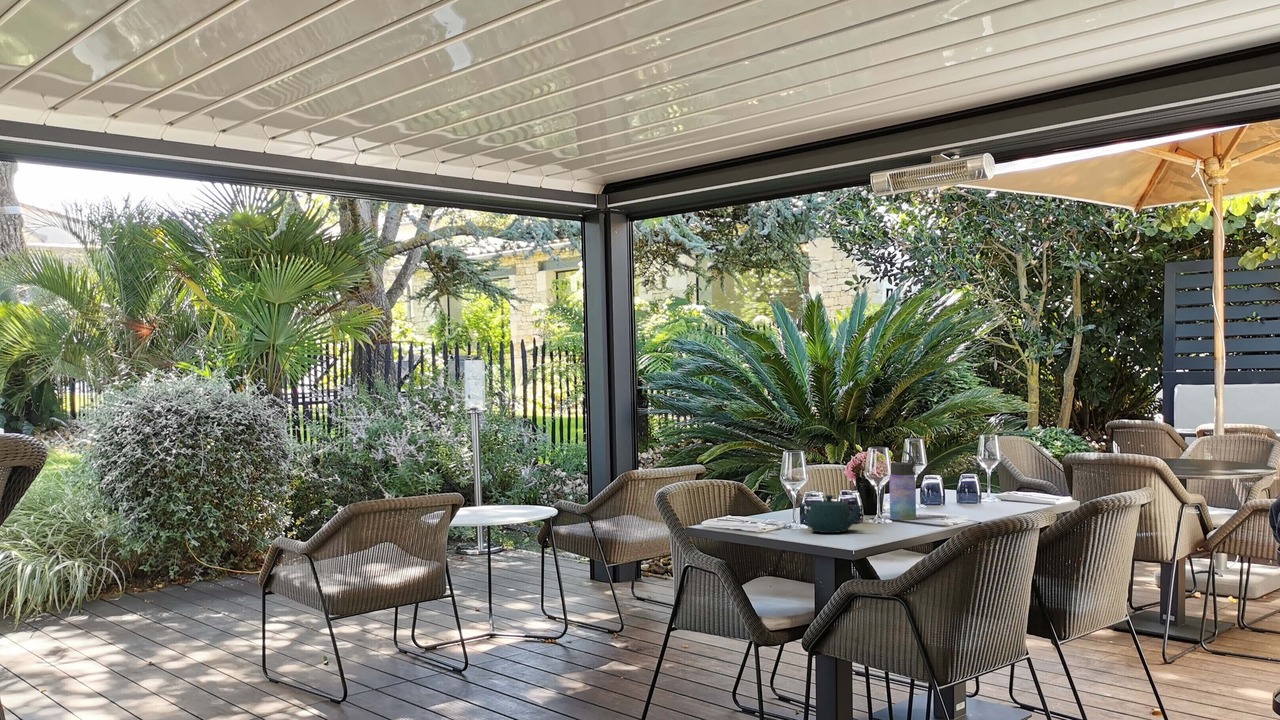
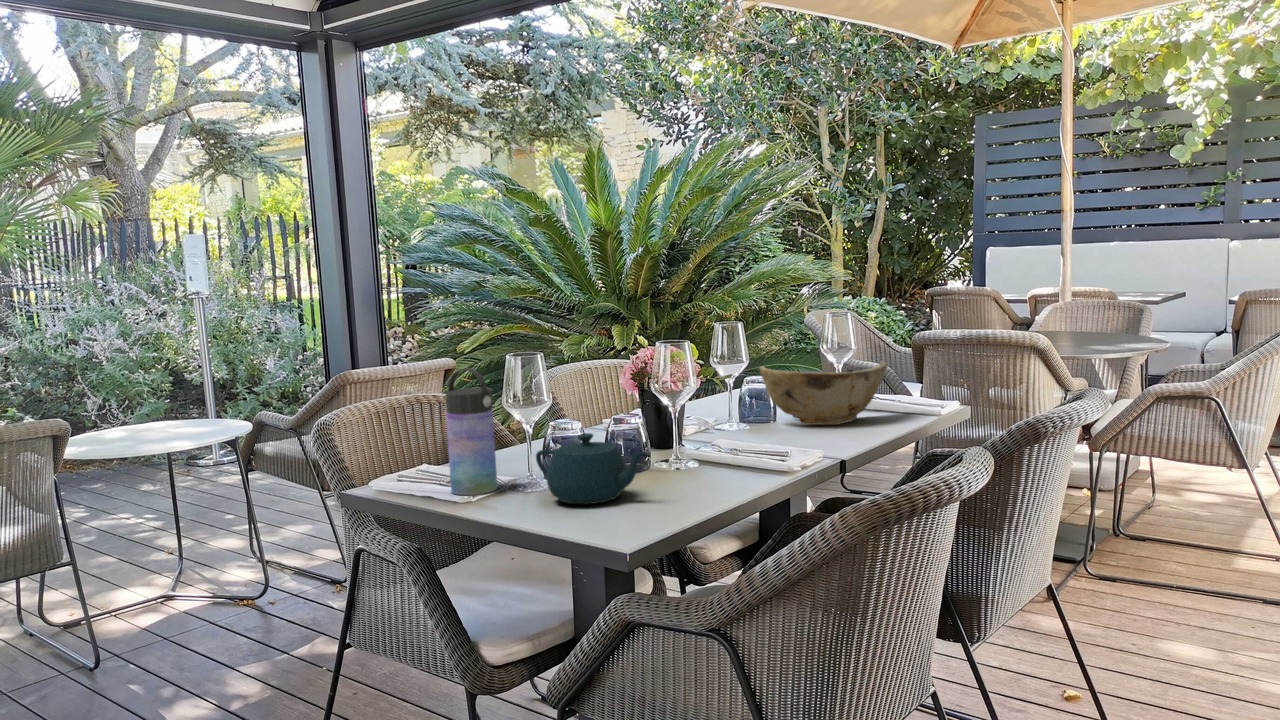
water bottle: present [889,451,916,520] -> present [446,368,497,495]
bowl: none [935,468,1022,508] -> present [760,361,887,425]

